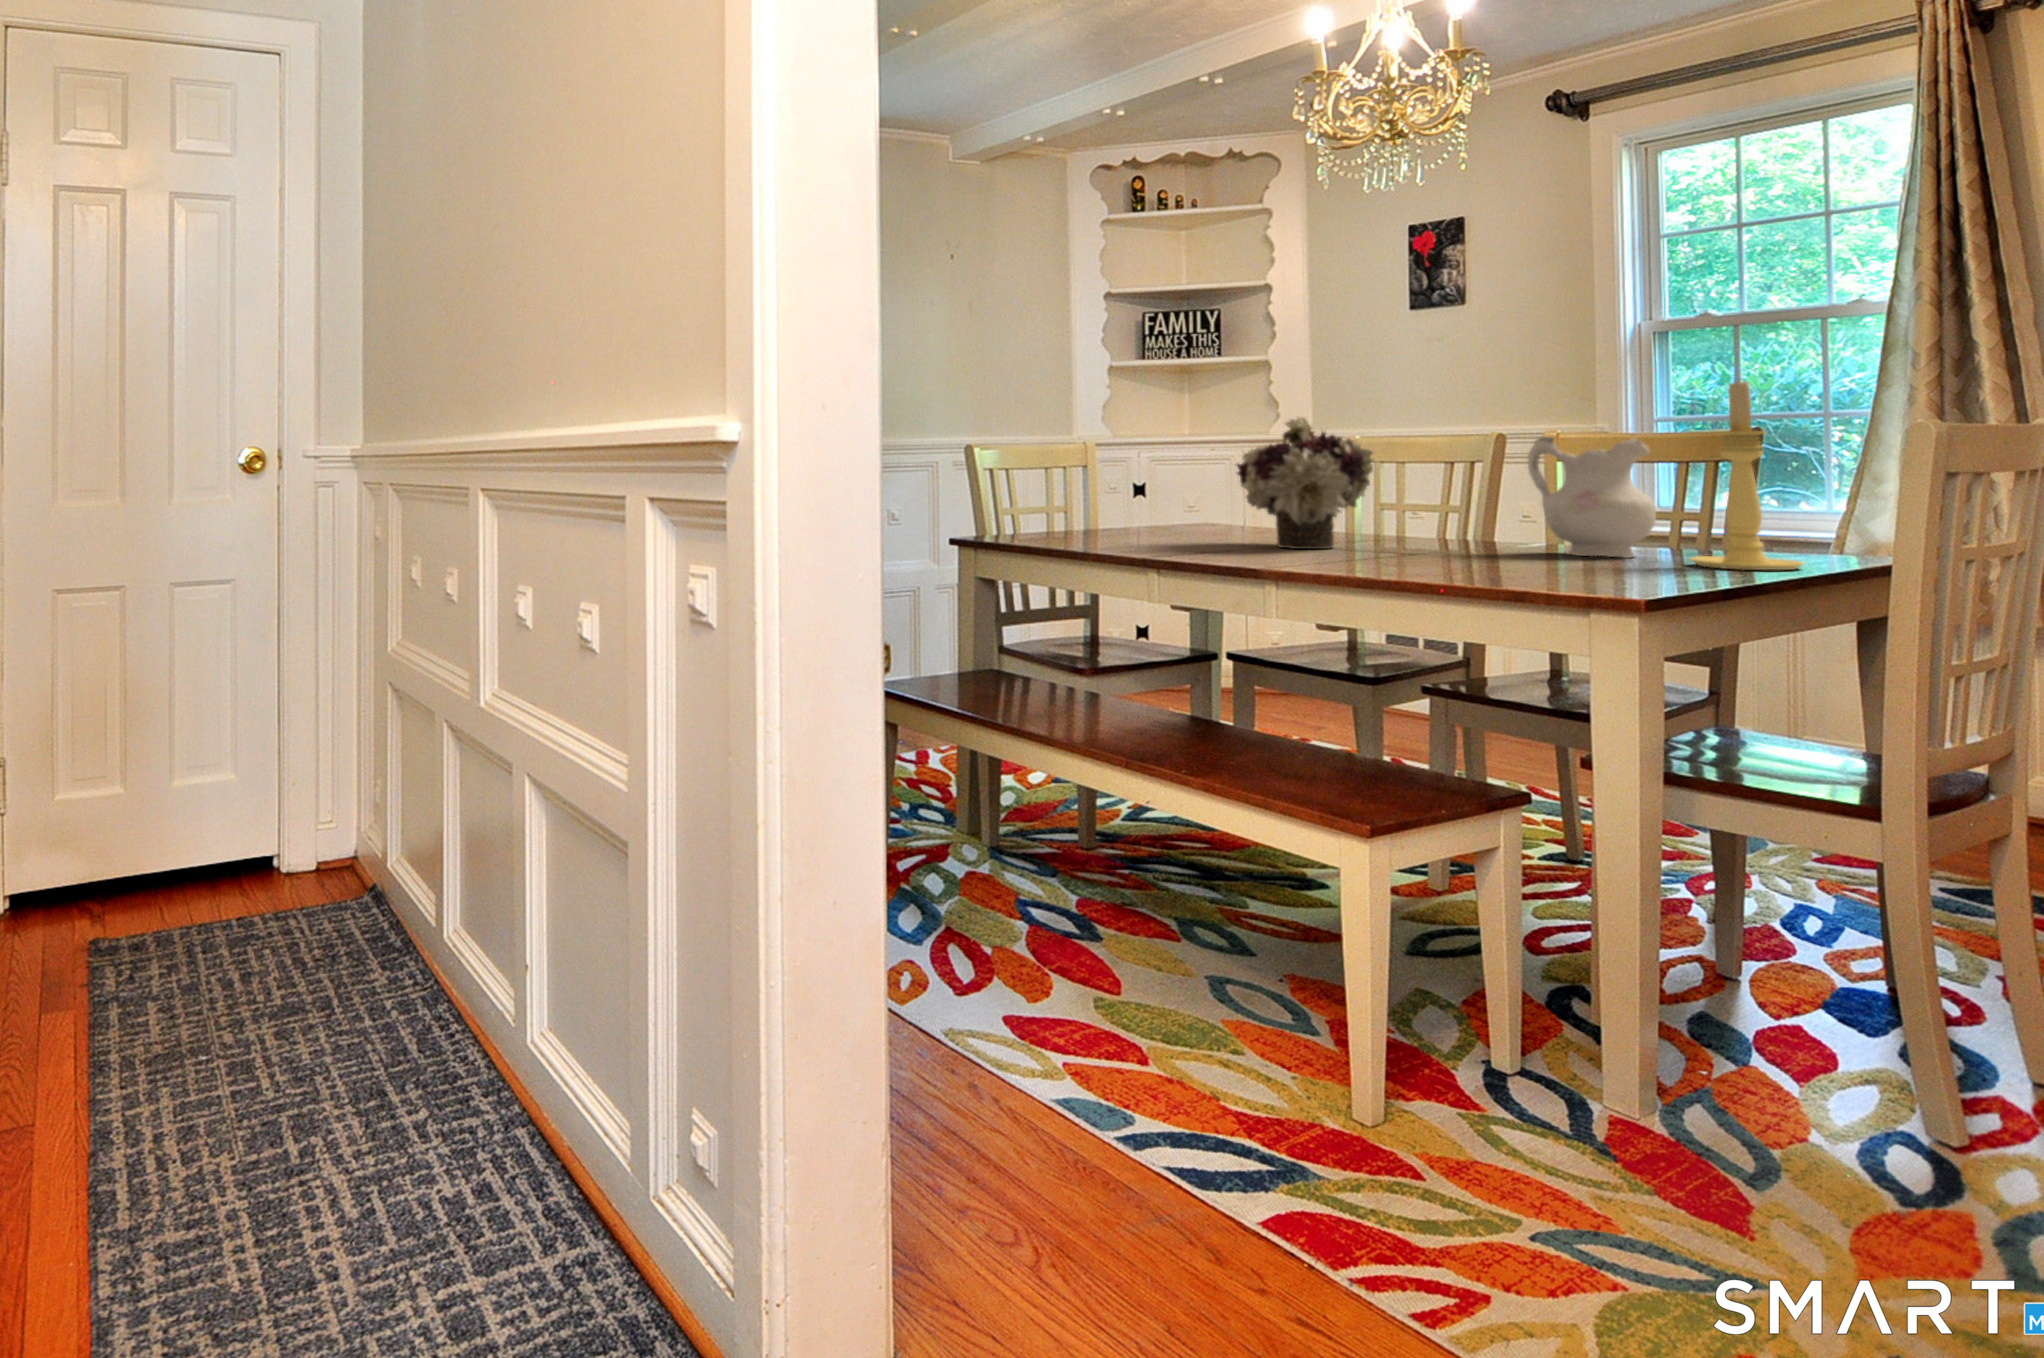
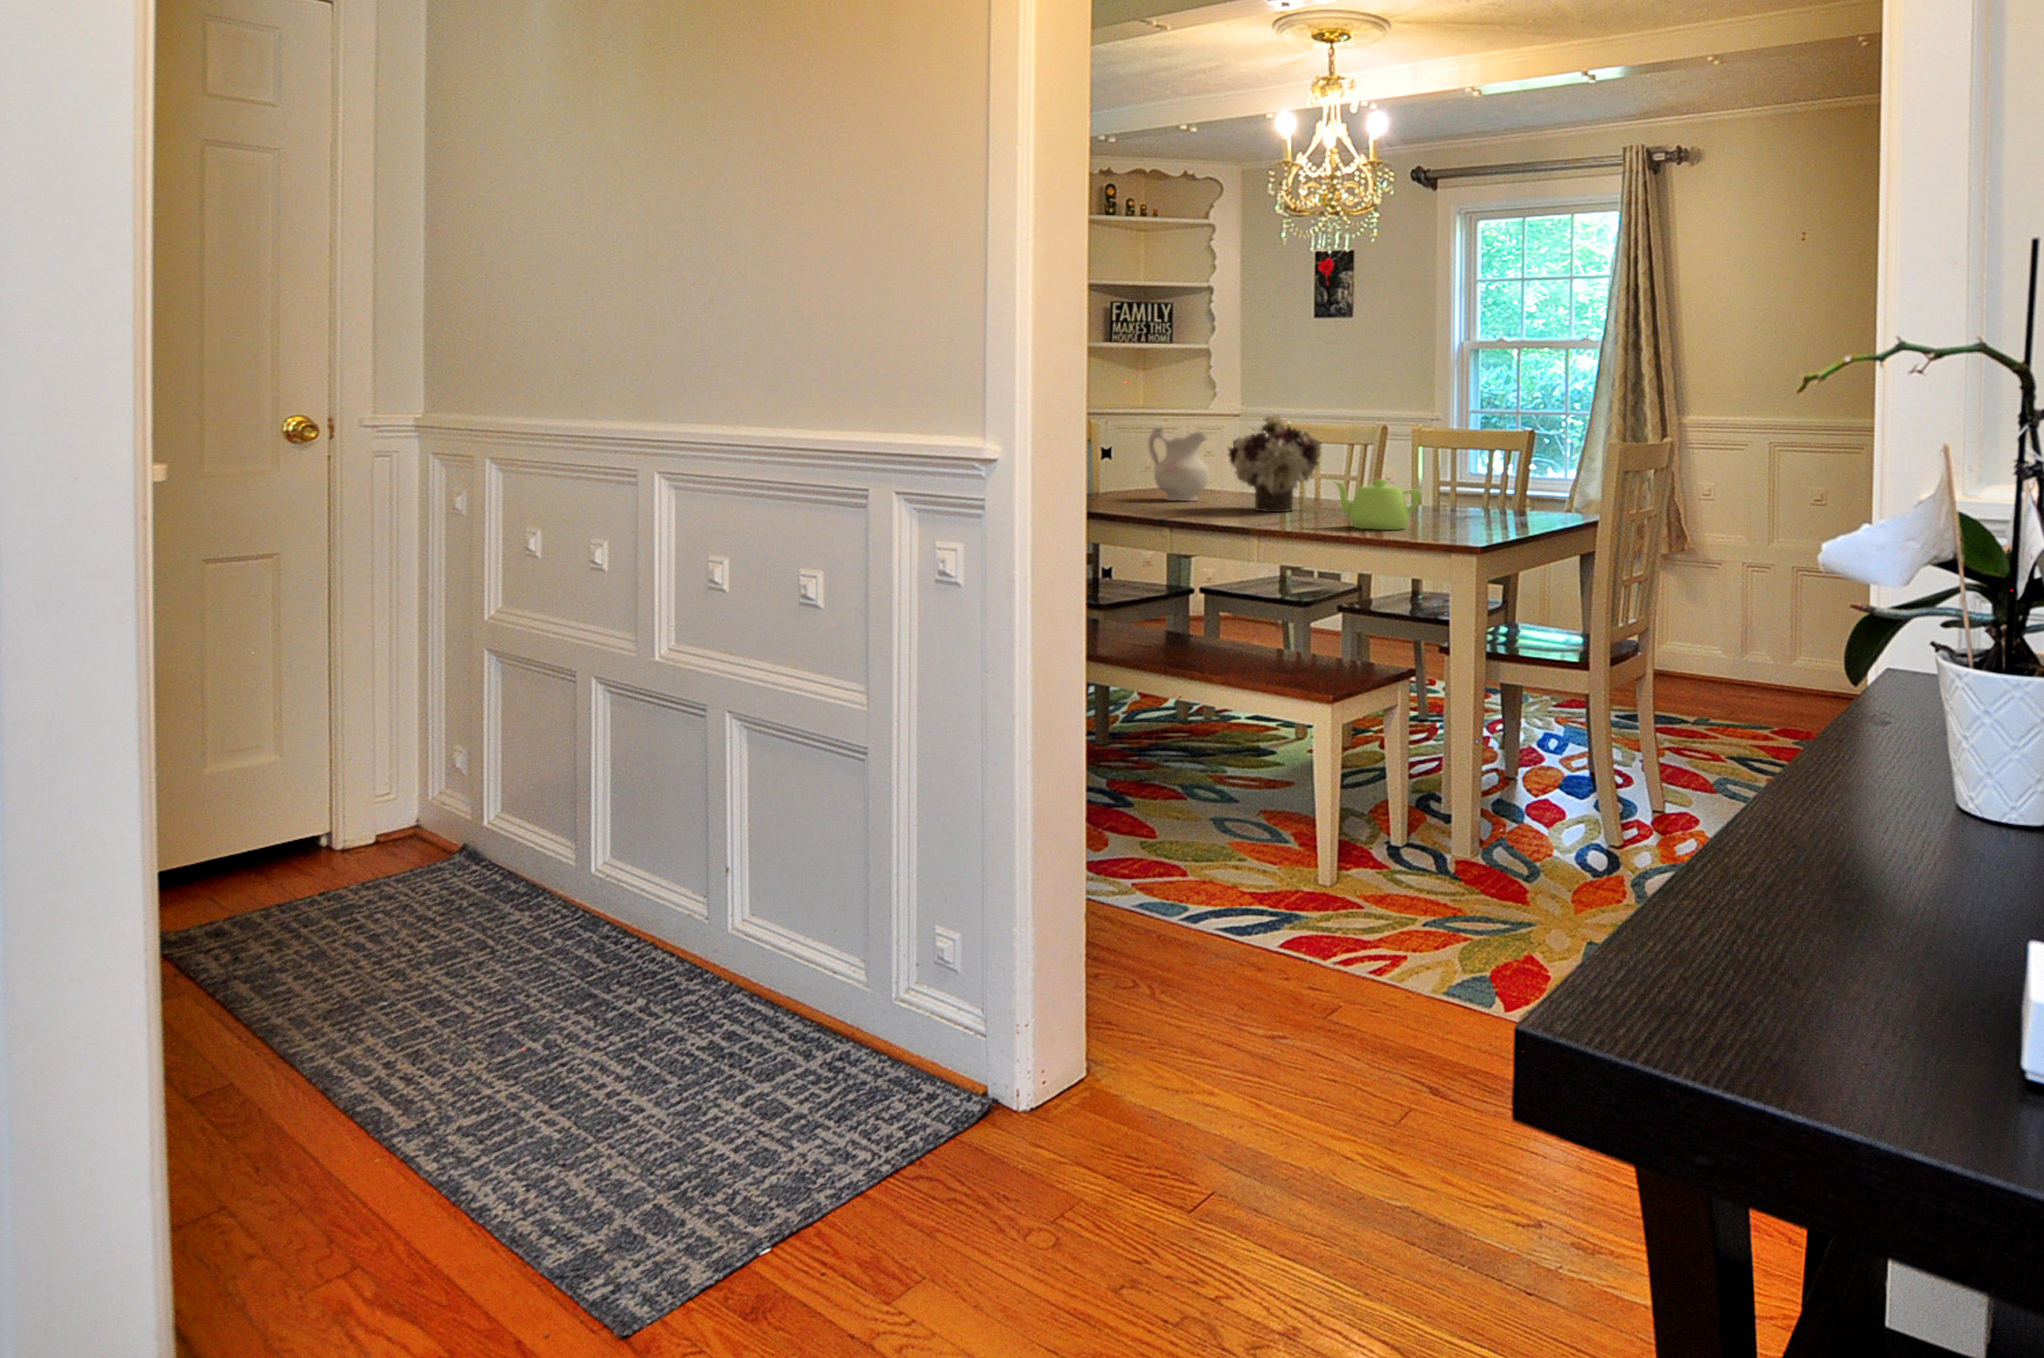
candle holder: present [1691,381,1804,570] -> none [1503,403,1561,523]
ceramic pitcher: present [1528,437,1656,558] -> present [1148,428,1210,501]
teapot: none [1372,499,1526,575] -> present [1335,479,1422,530]

